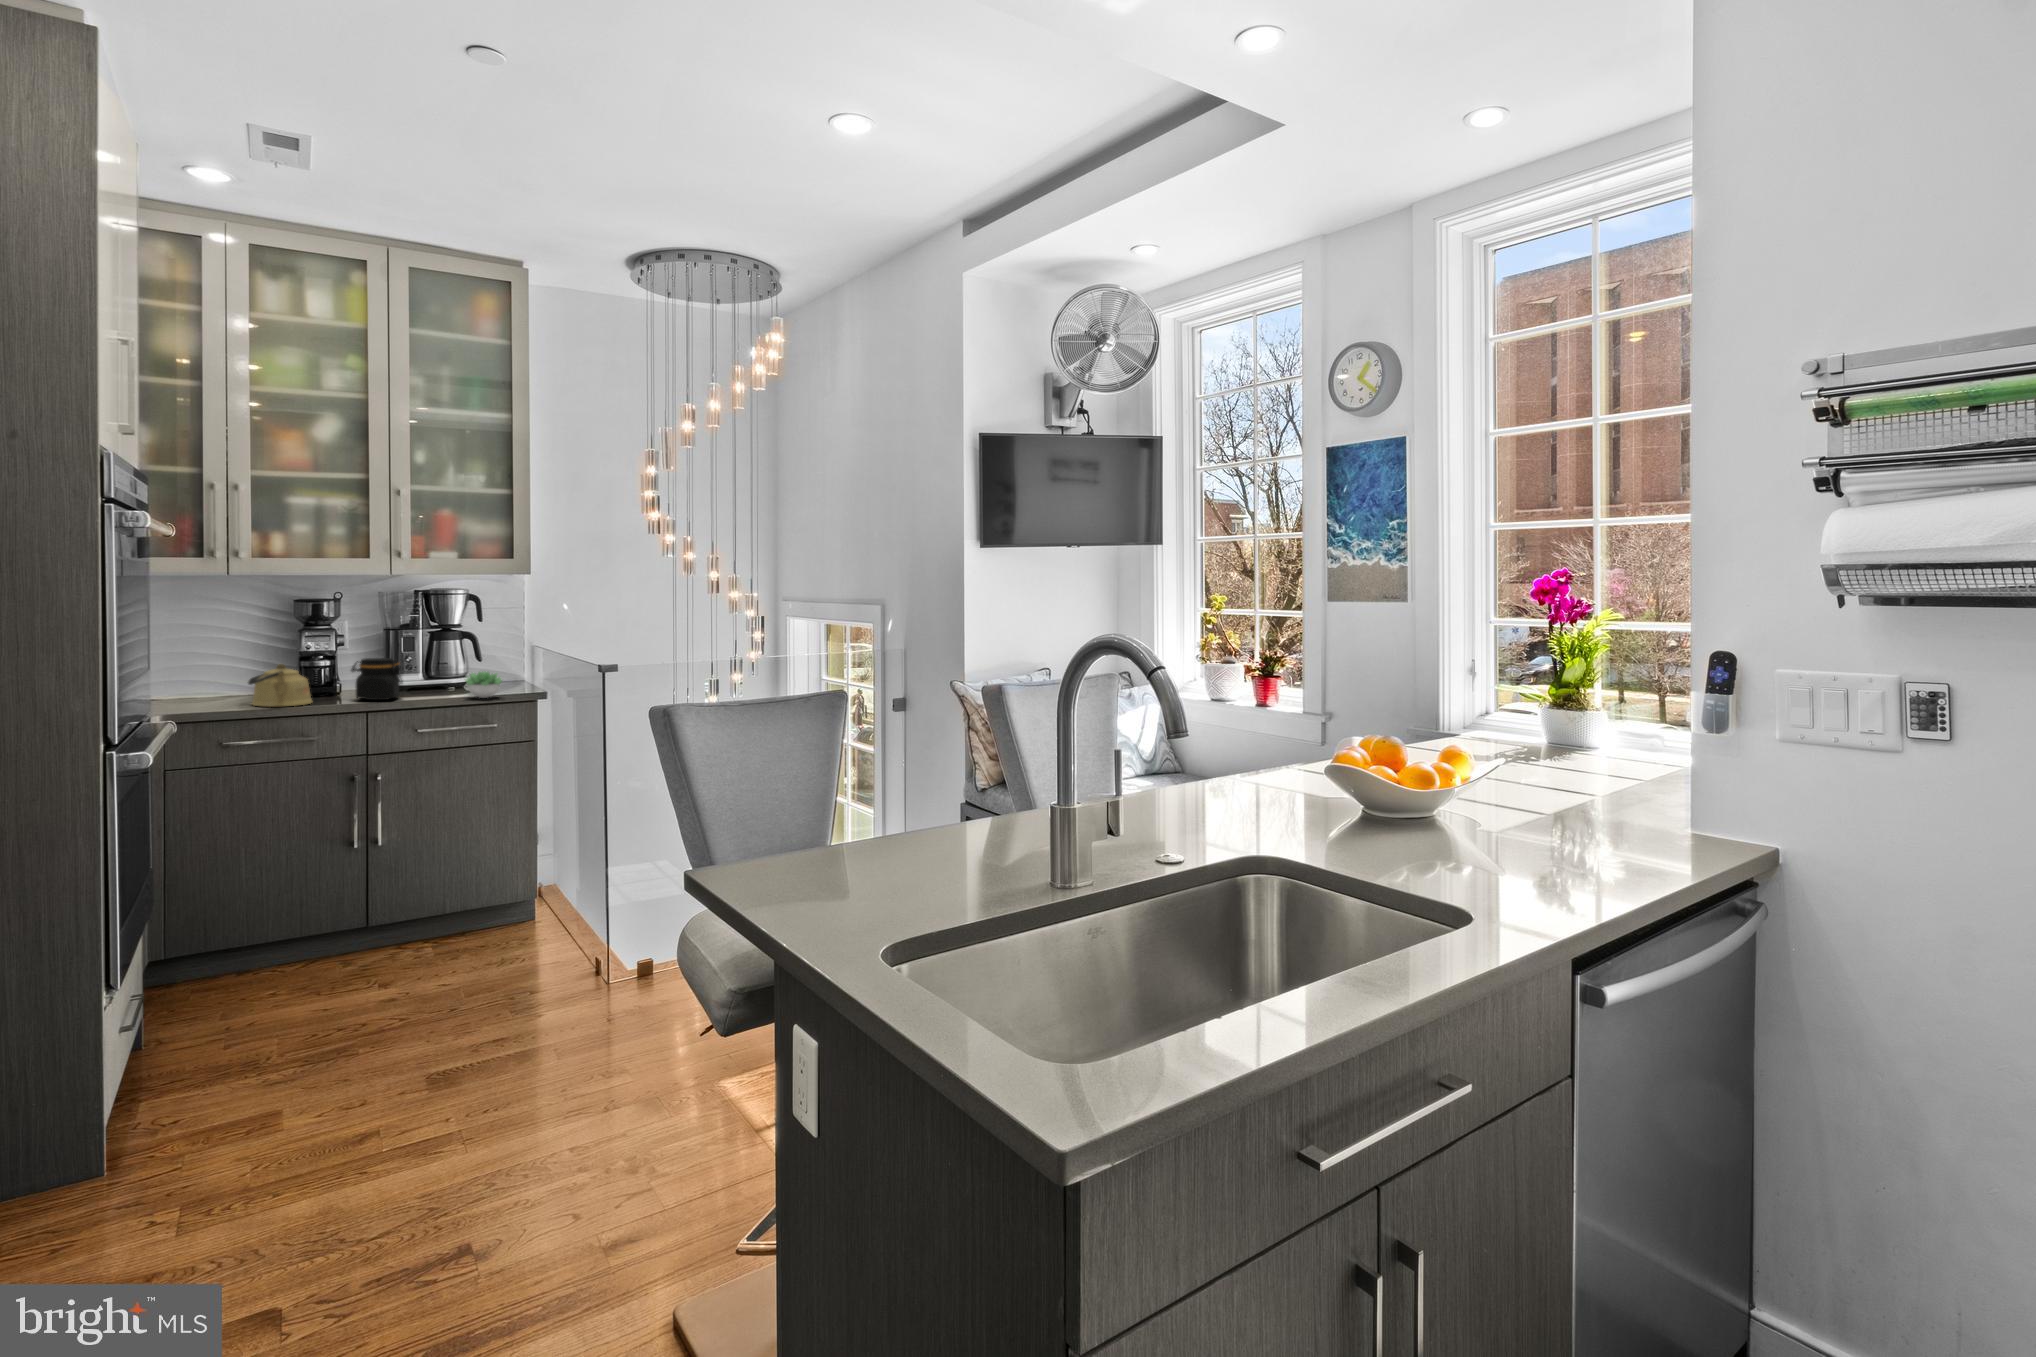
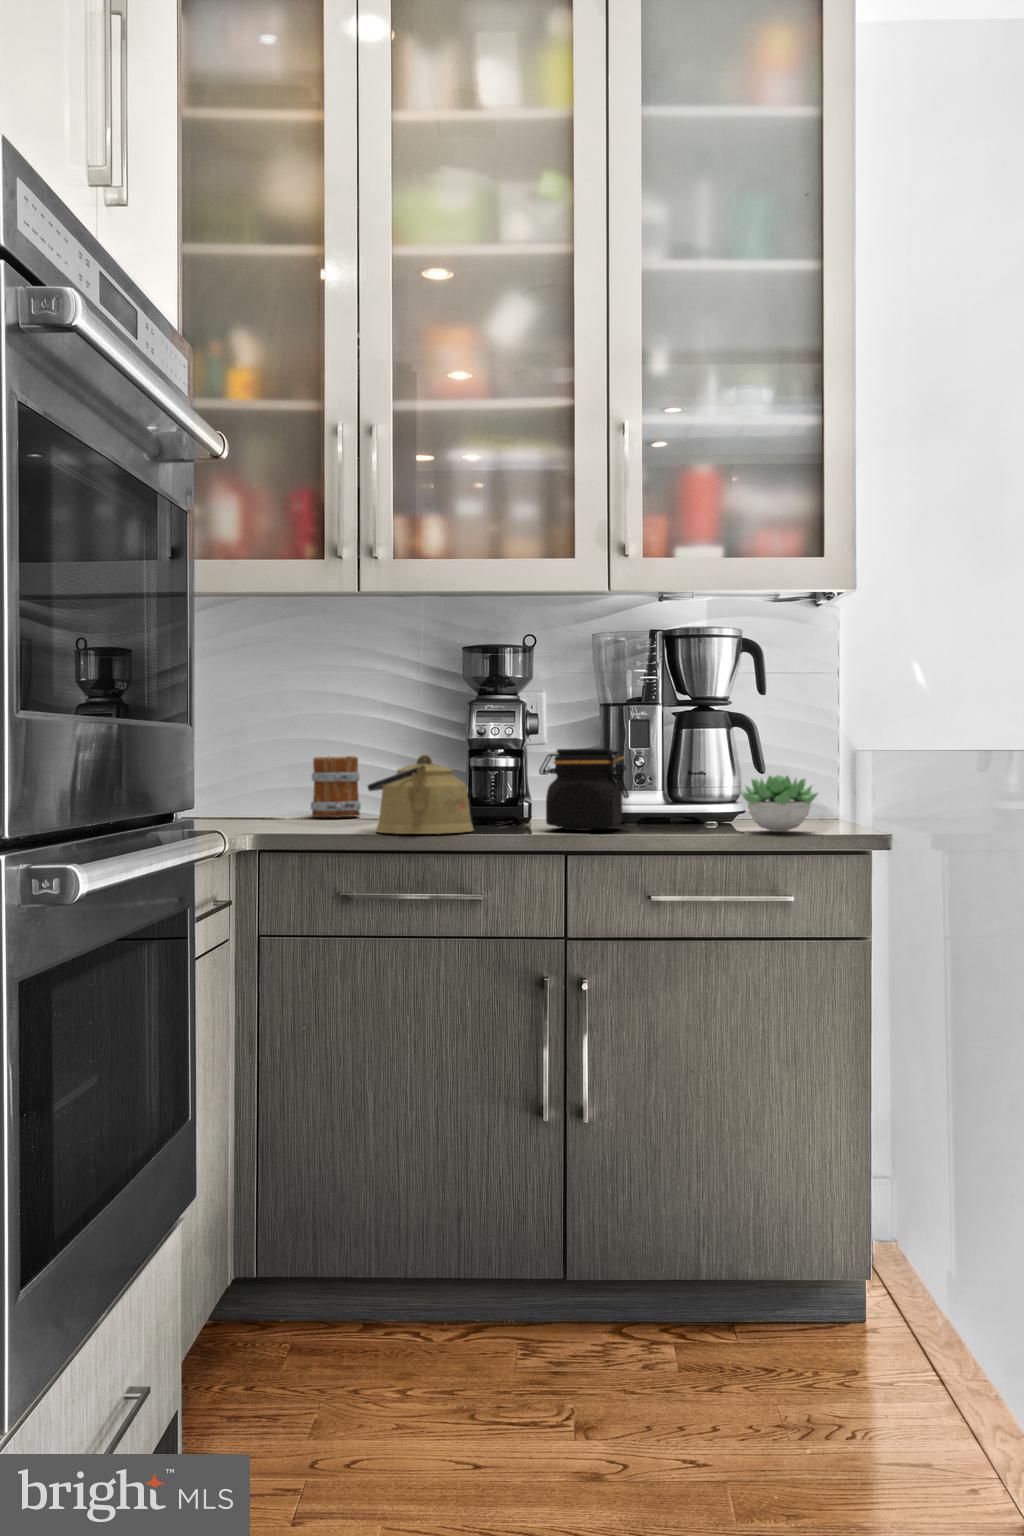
mug: none [190,650,227,693] -> present [311,756,361,817]

